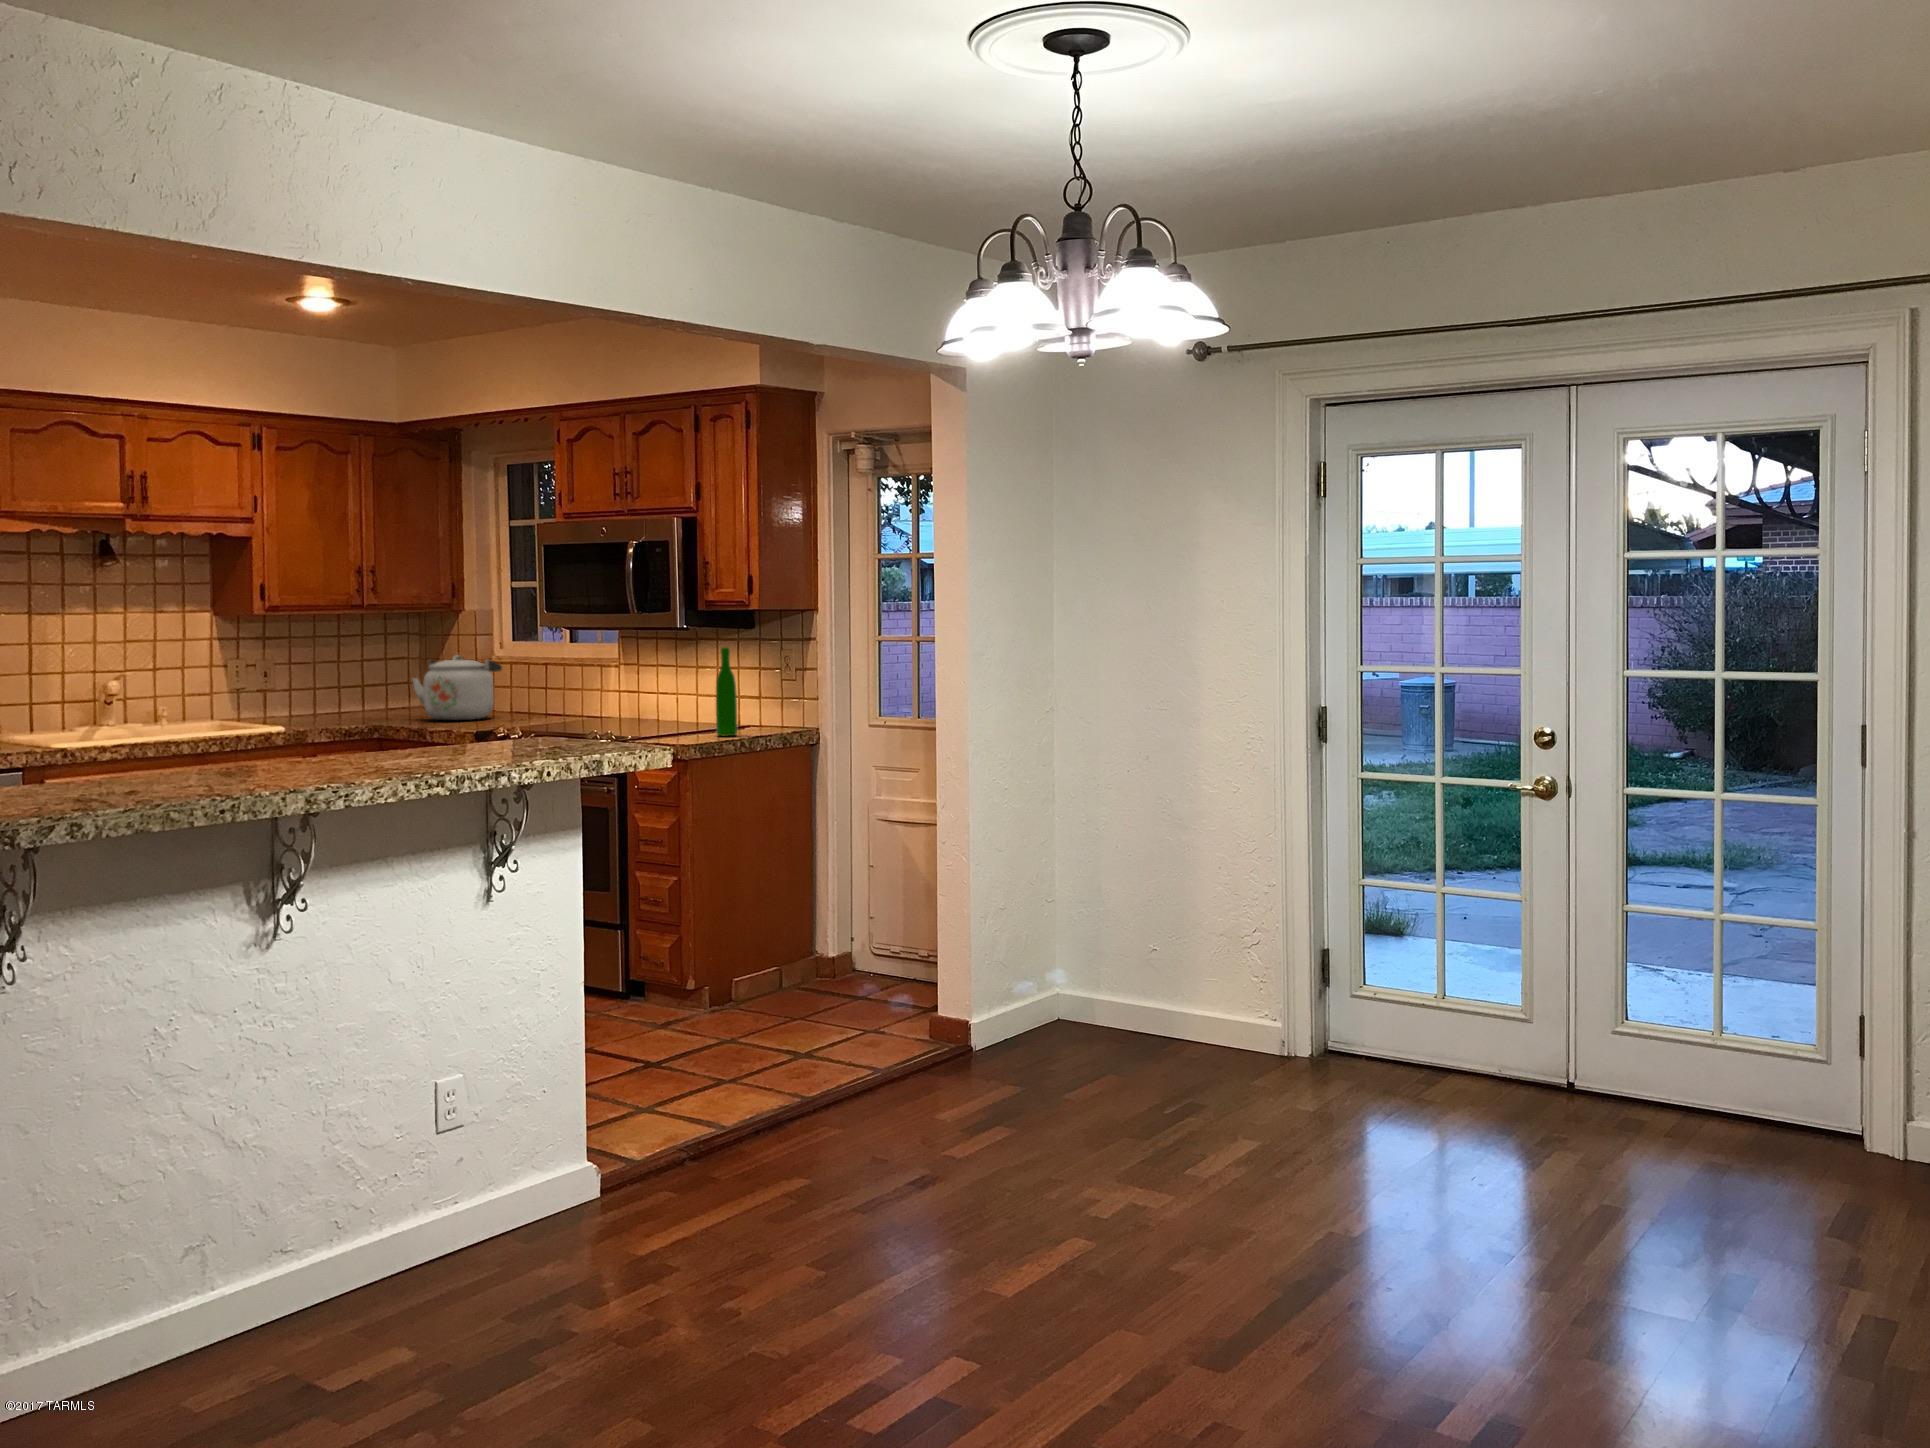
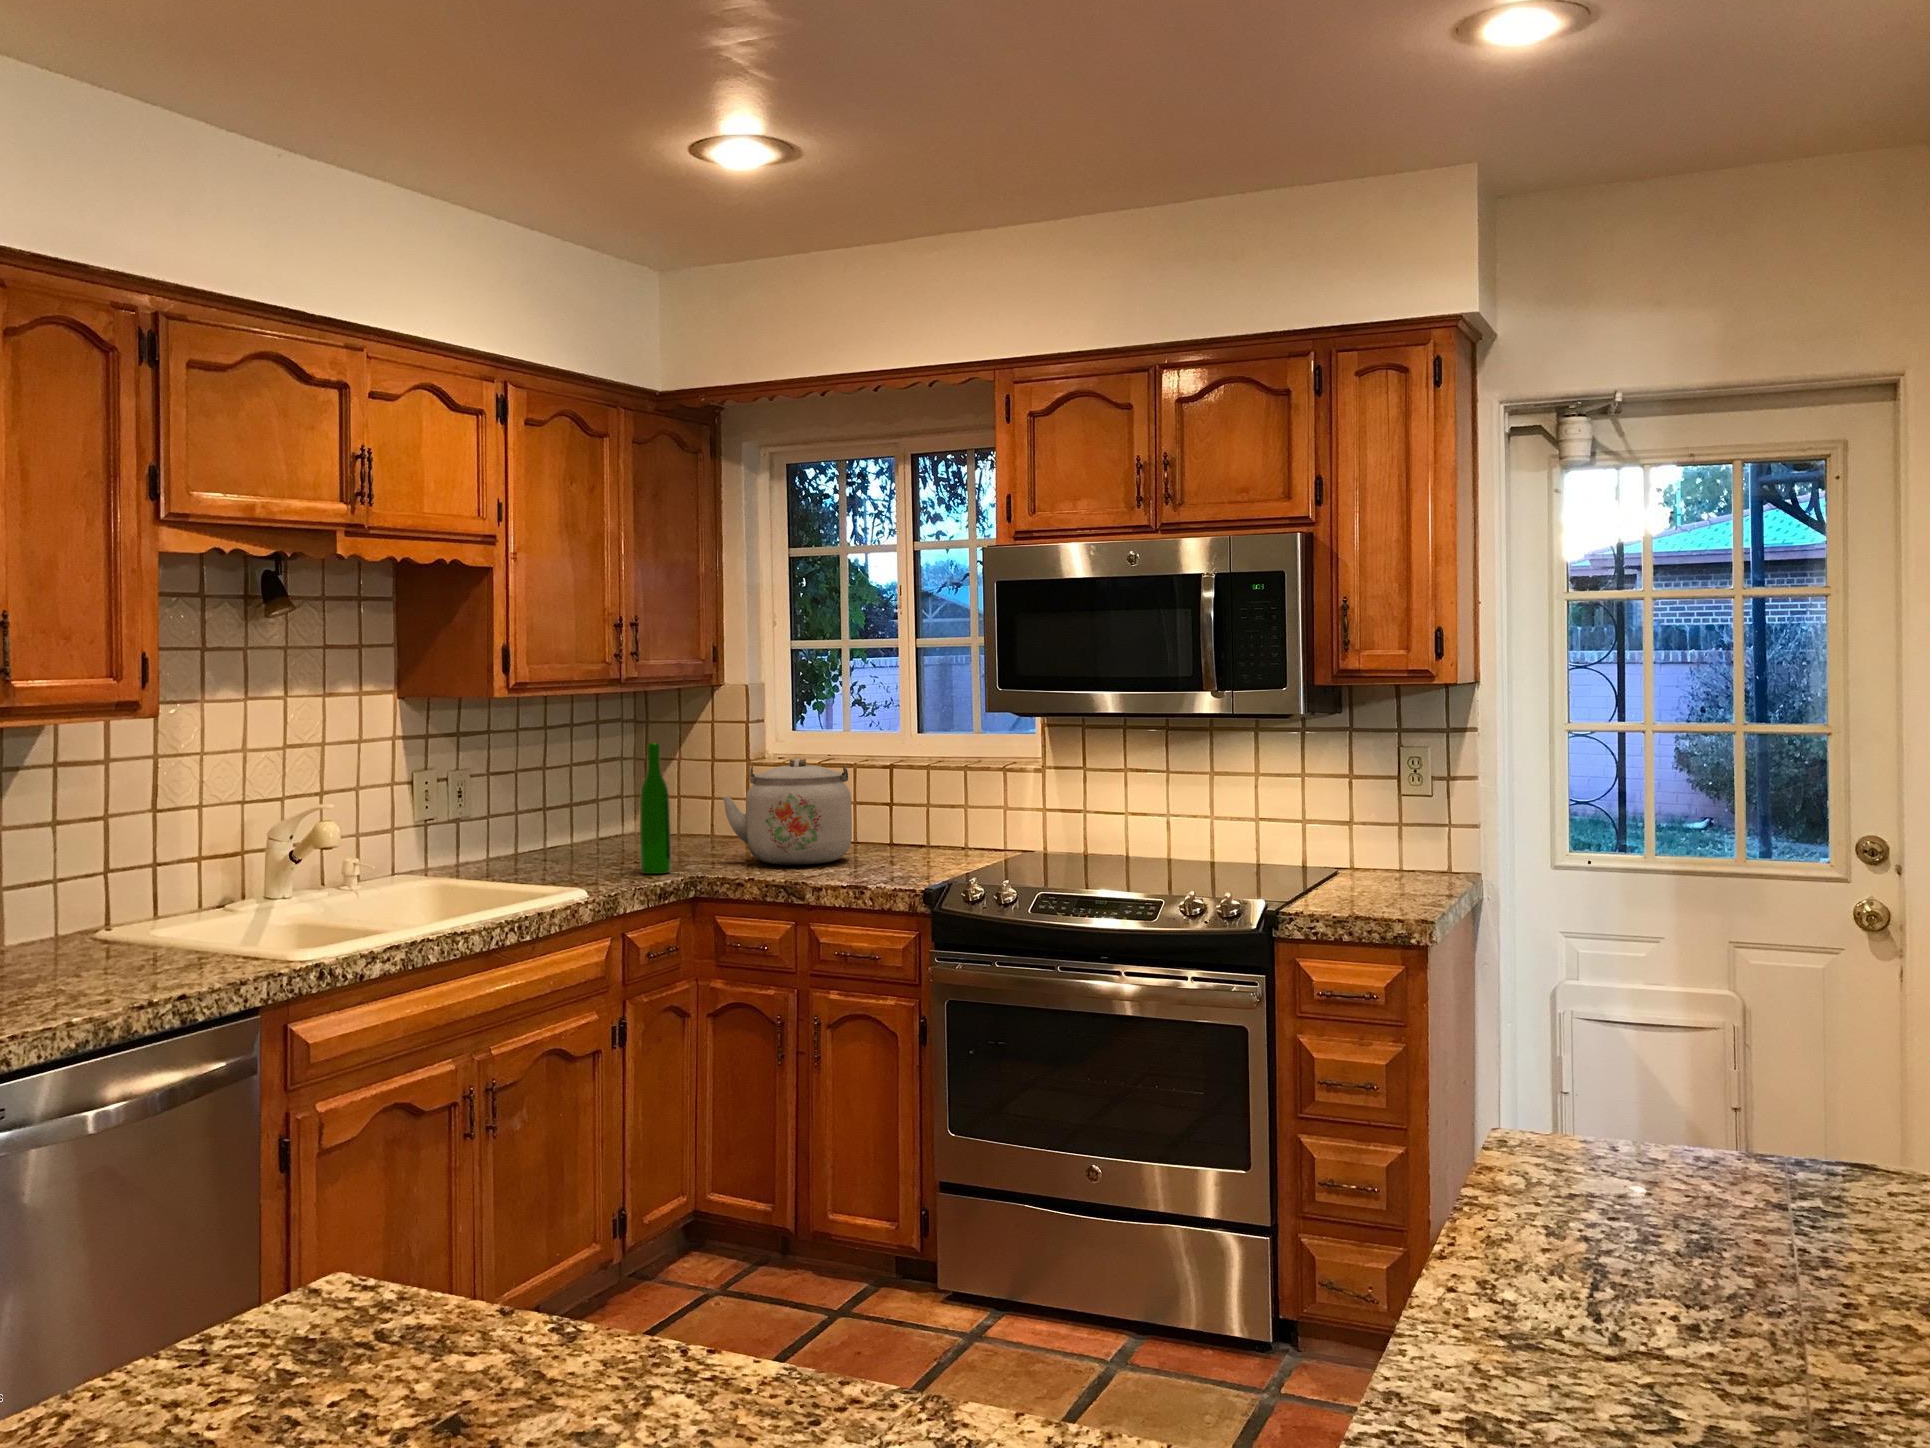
wine bottle: present [716,647,737,736] -> present [640,743,671,874]

